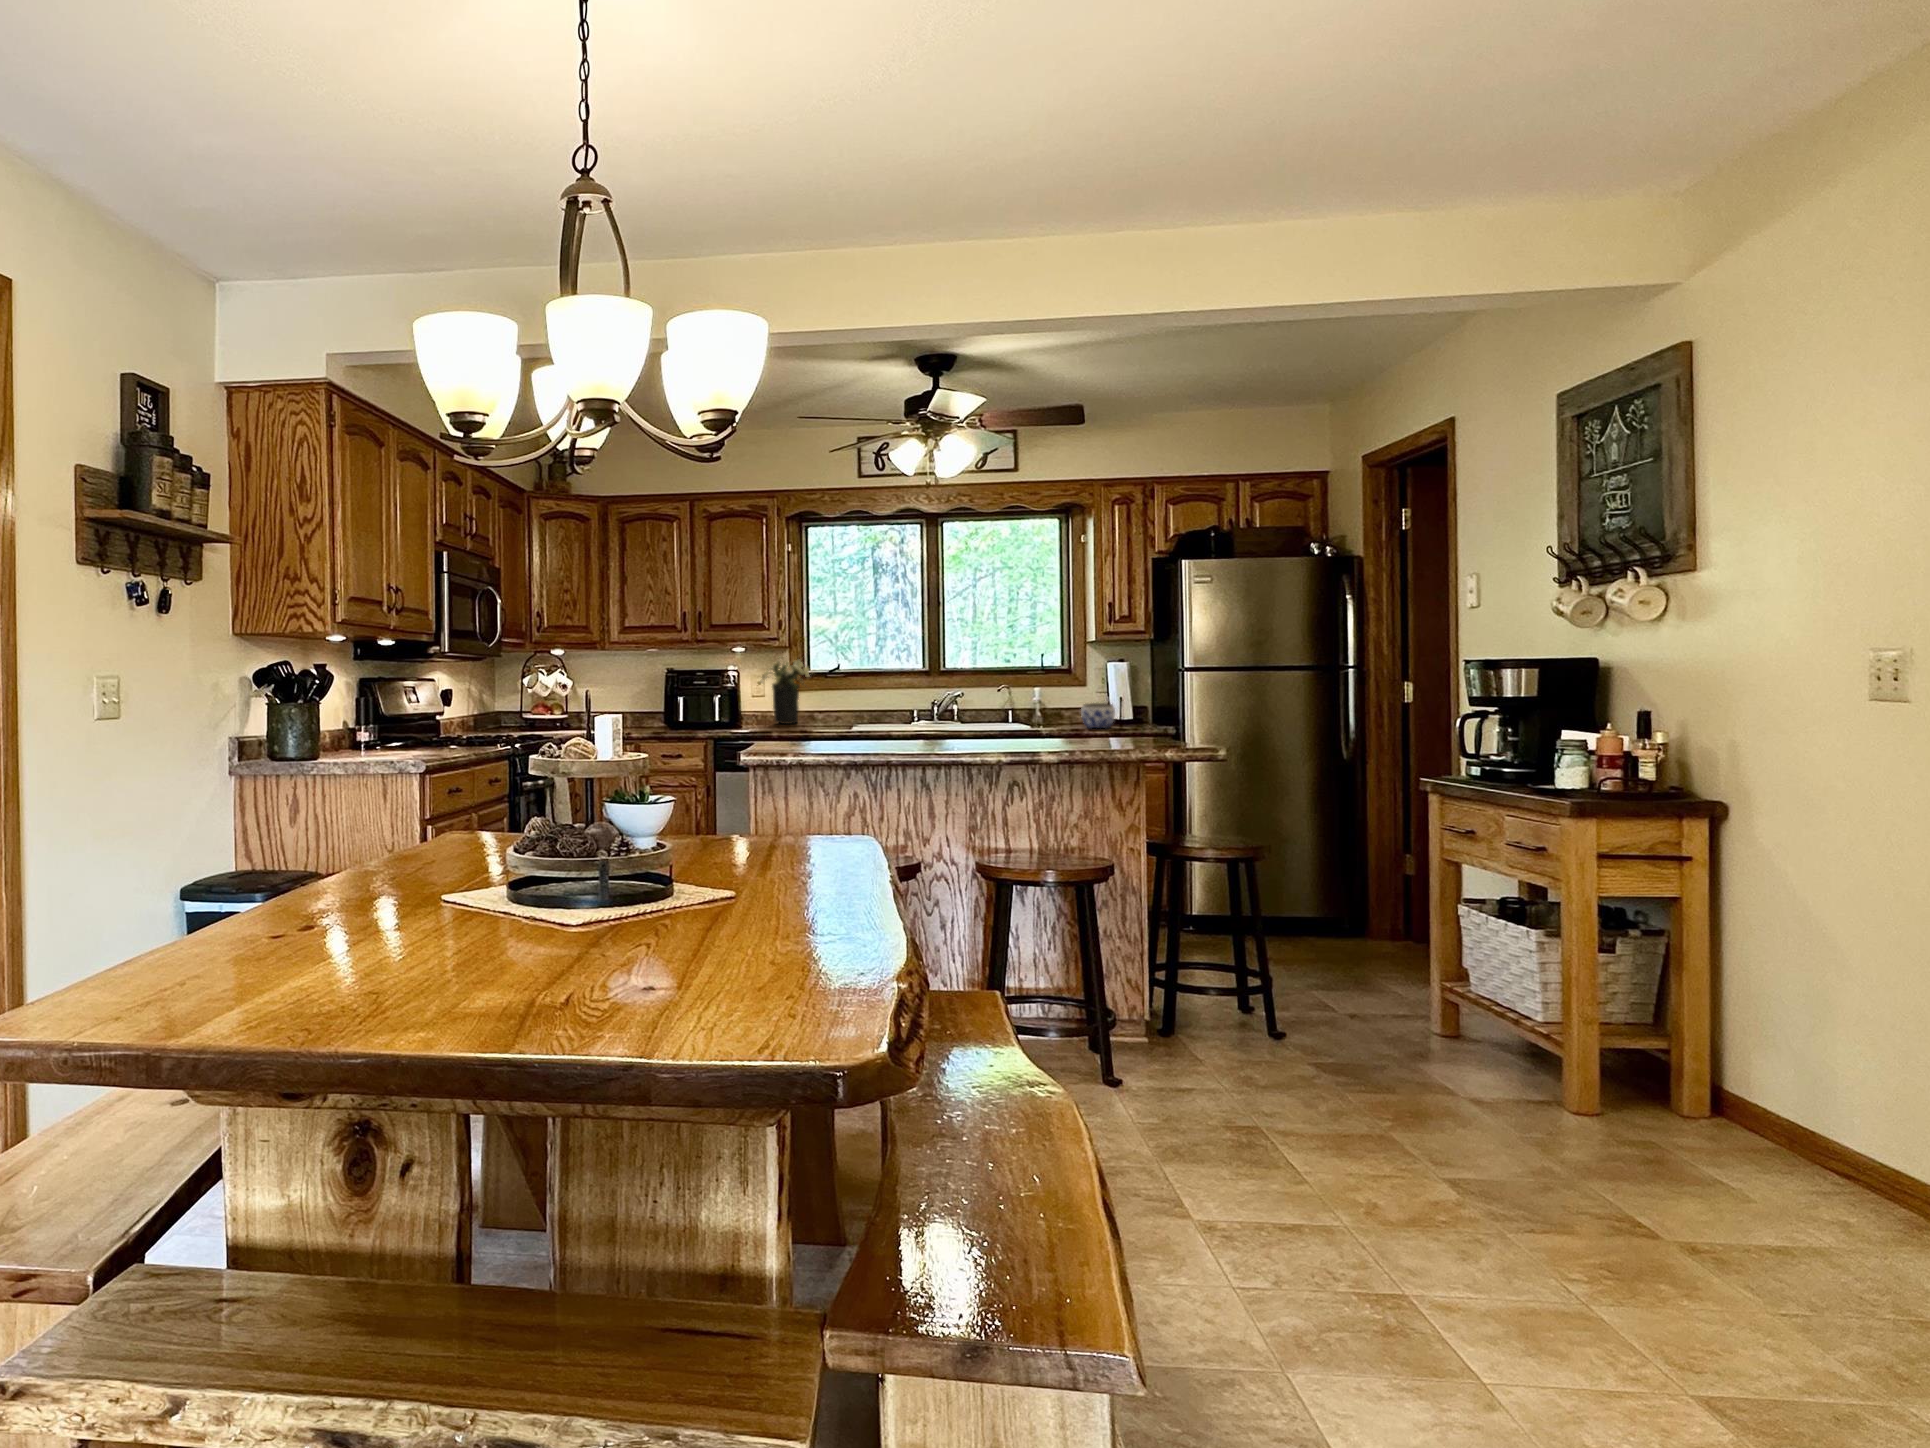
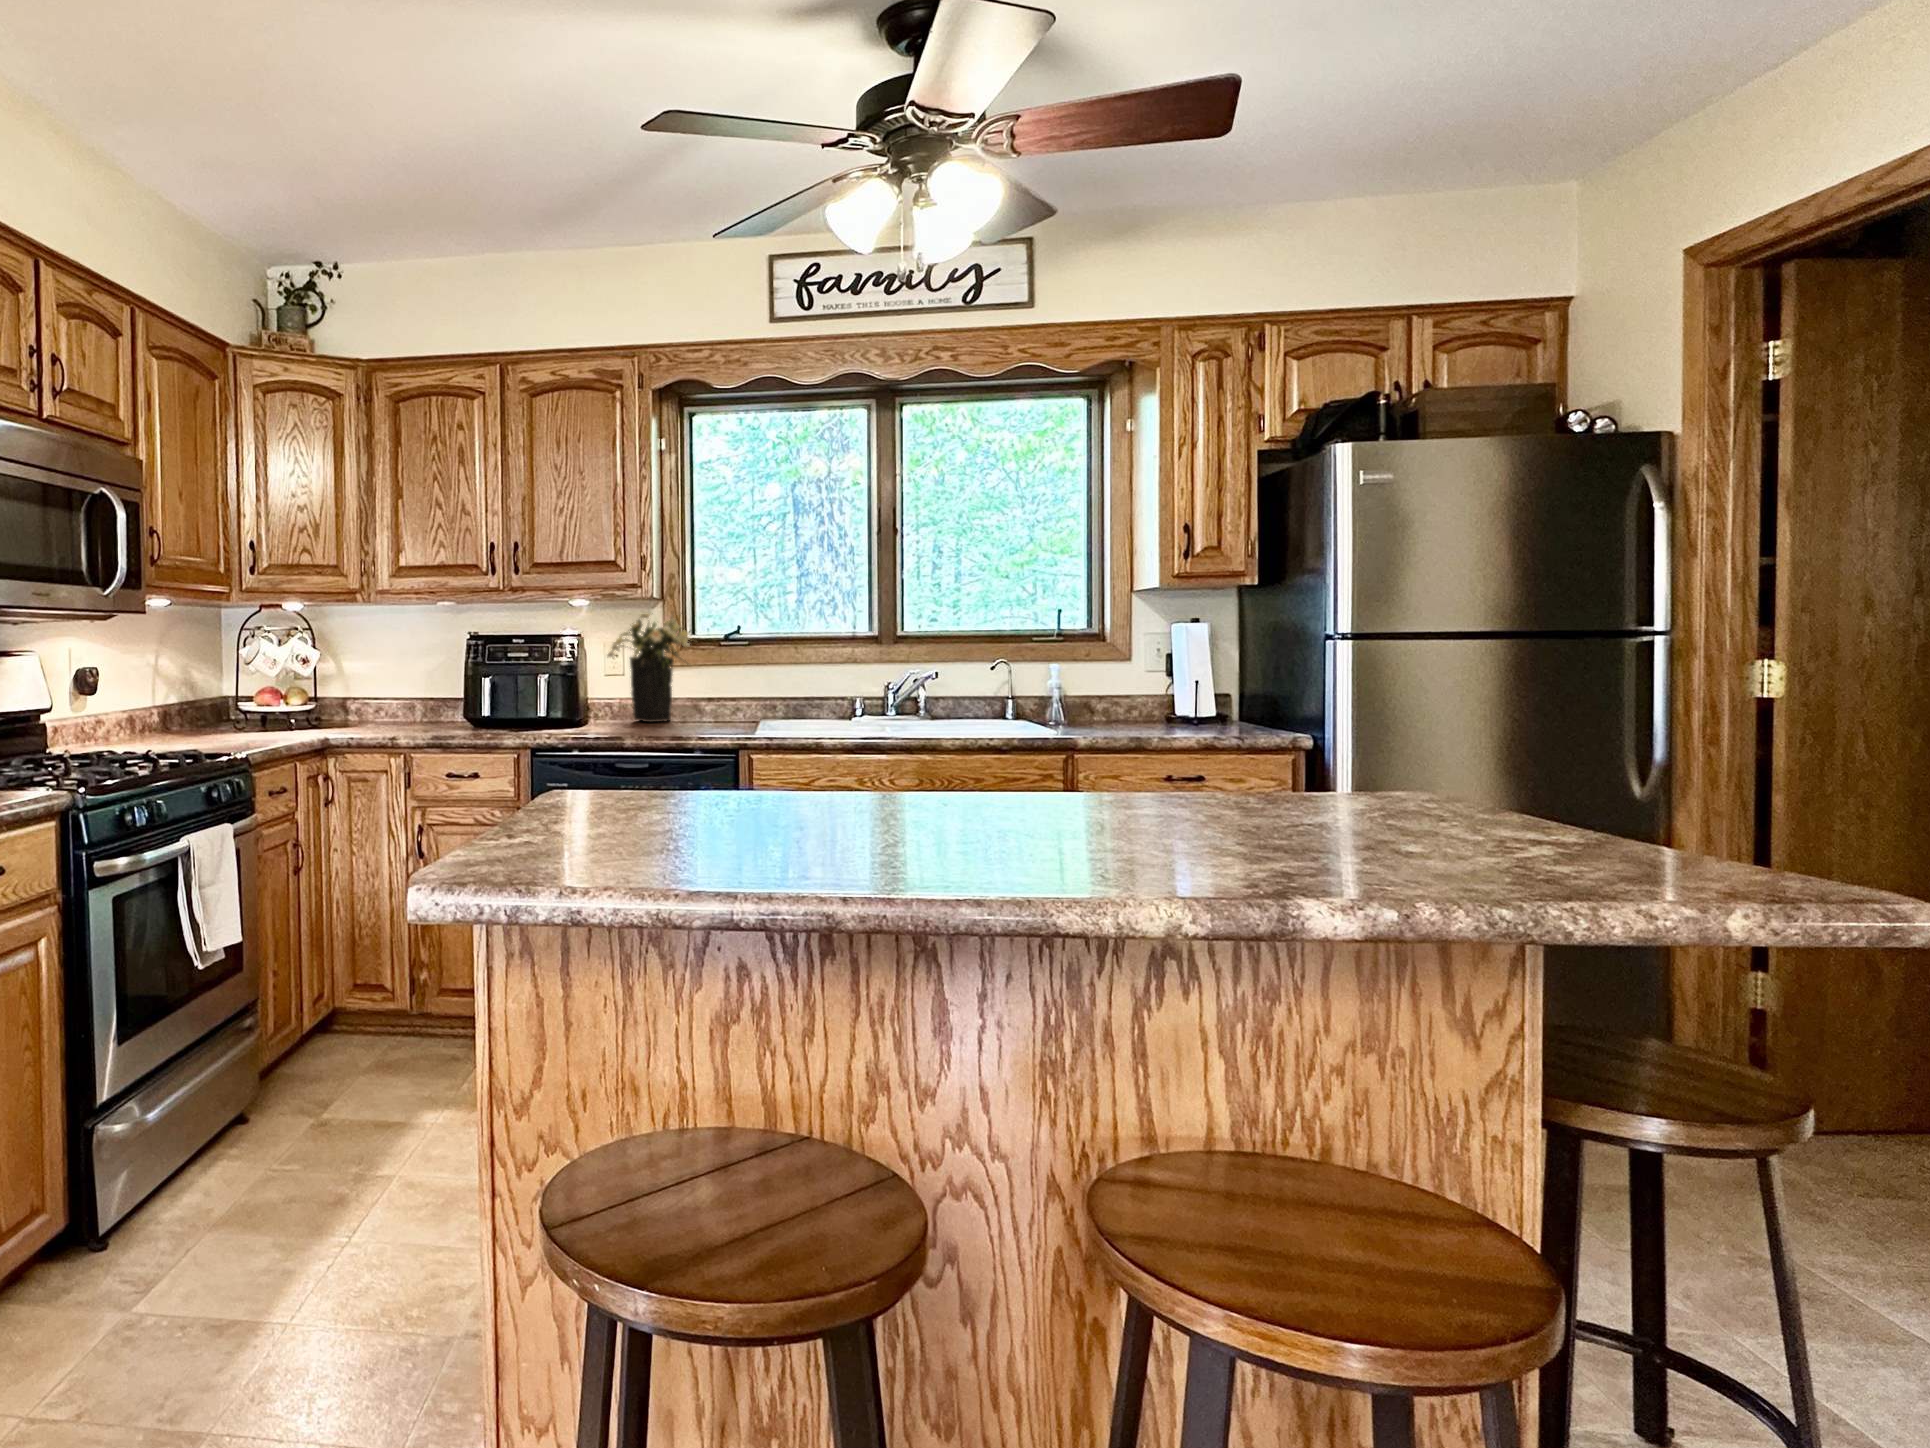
jar: present [1081,703,1115,728] -> none [1149,694,1211,737]

